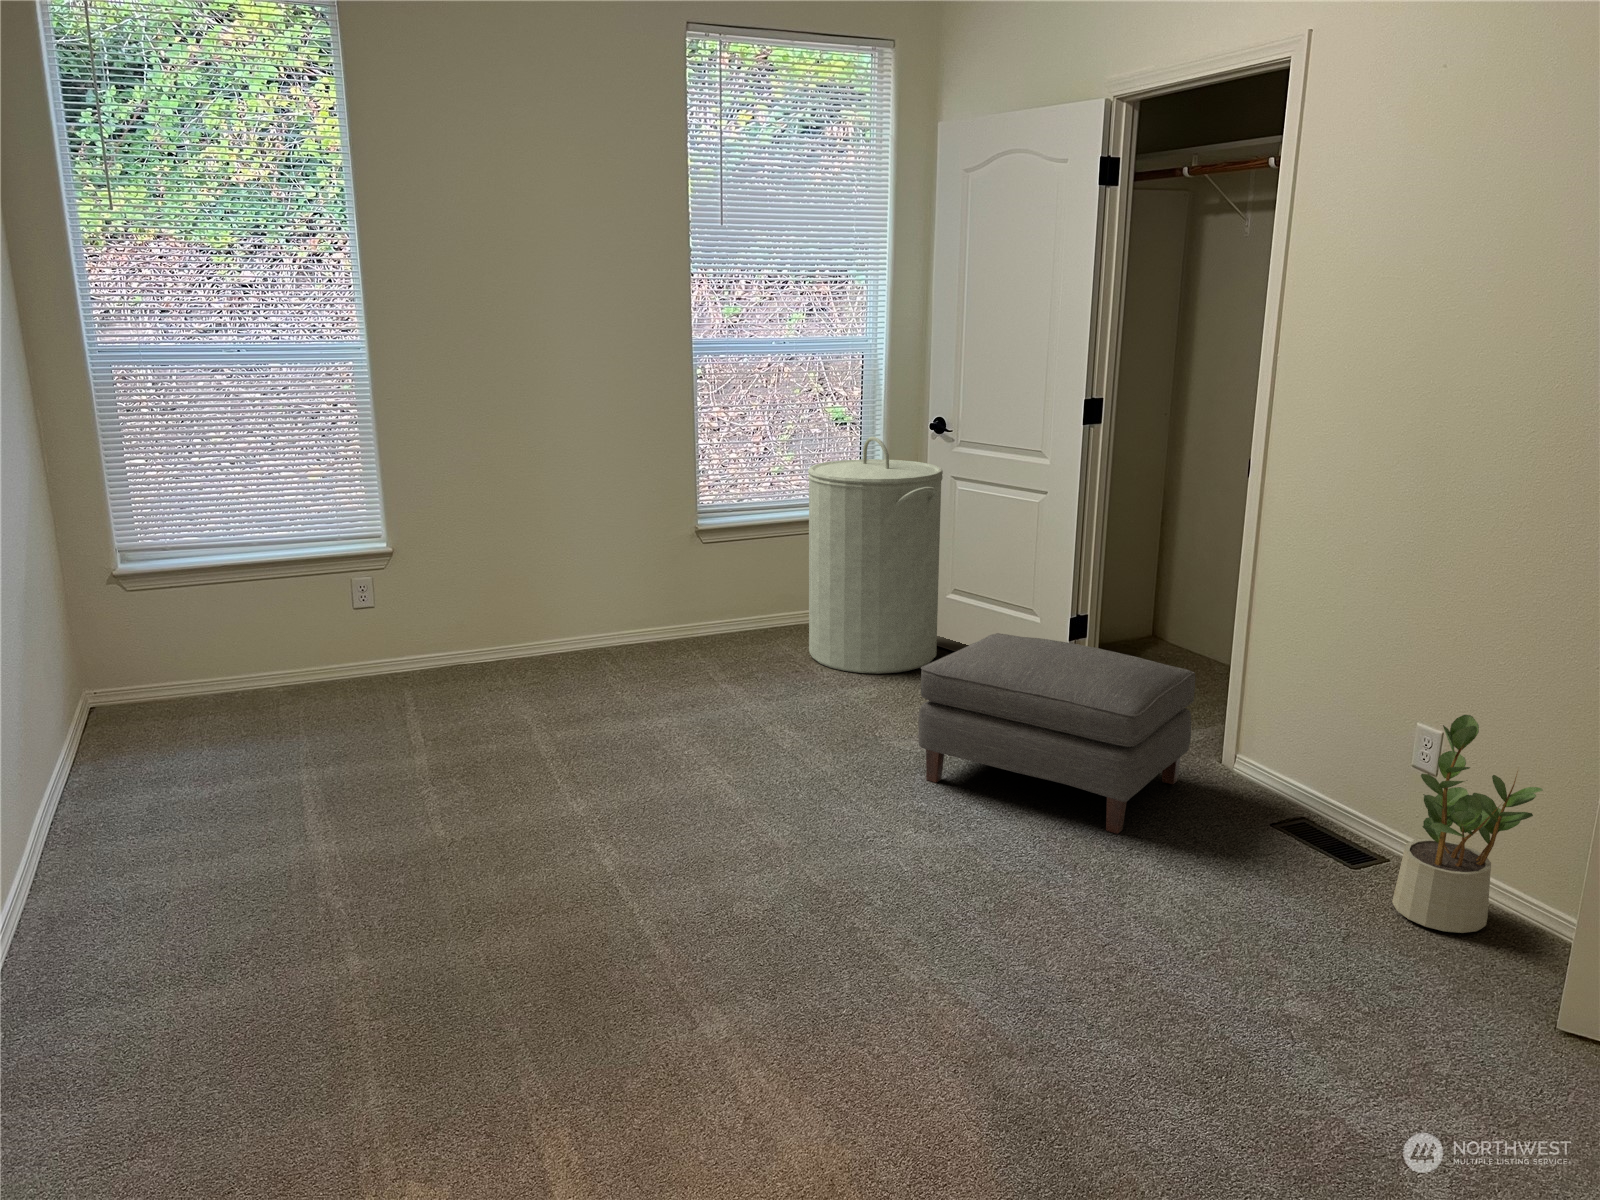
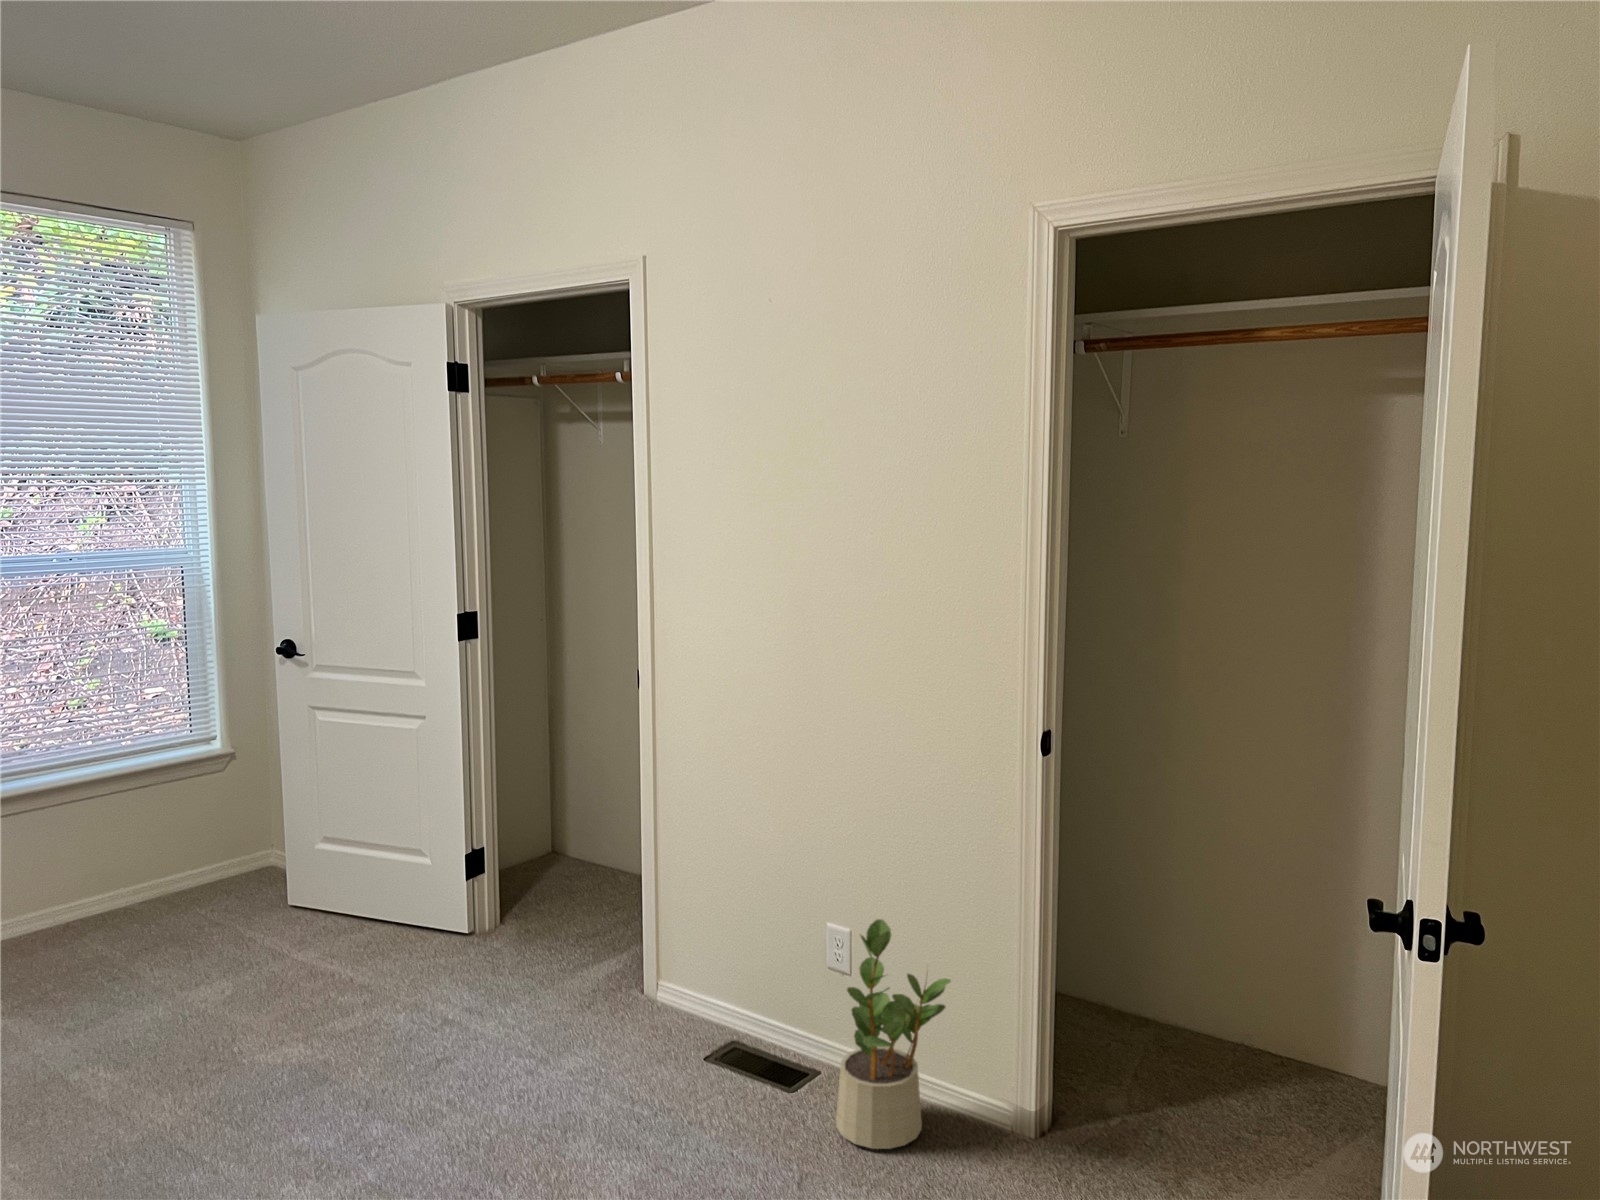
laundry hamper: present [808,437,943,674] -> none [114,670,306,963]
ottoman: present [918,633,1195,834] -> none [284,894,610,1120]

